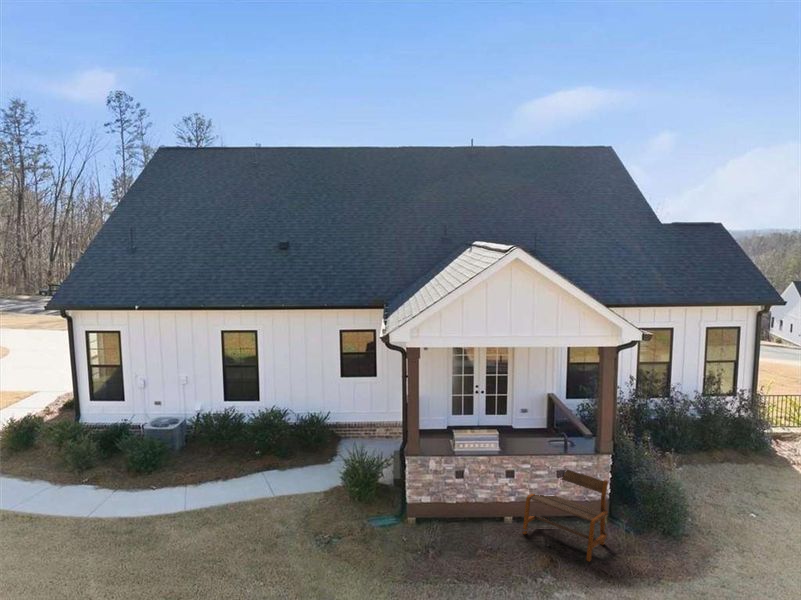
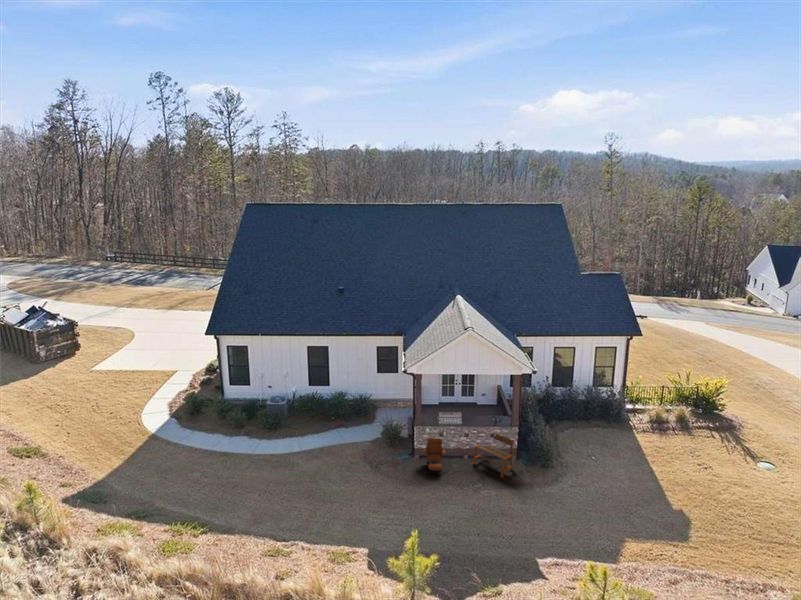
lounge chair: none [424,480,470,562] -> present [423,438,446,477]

